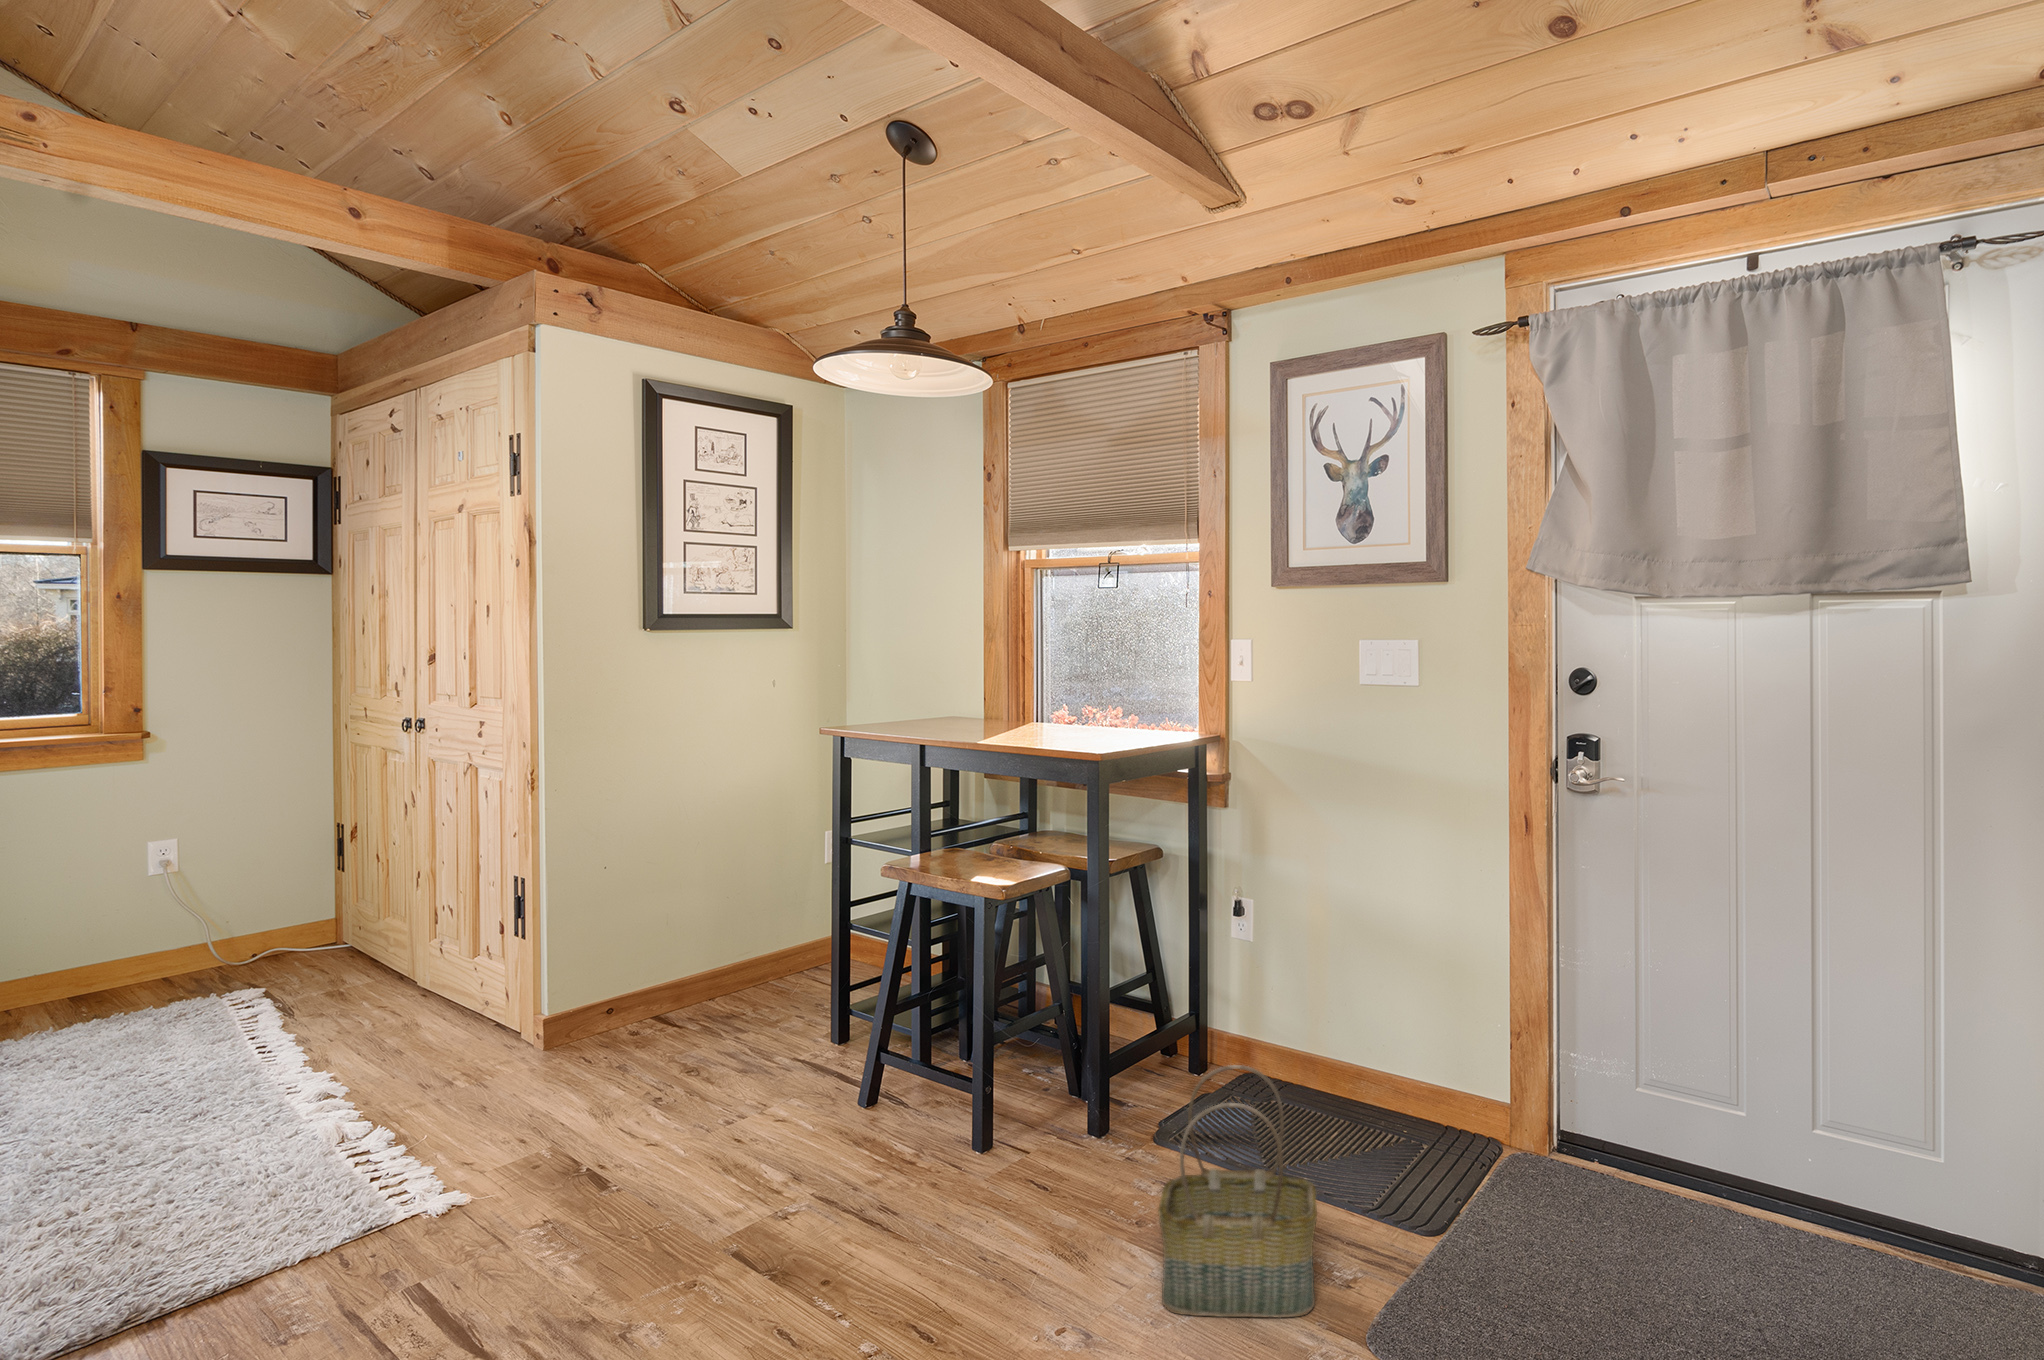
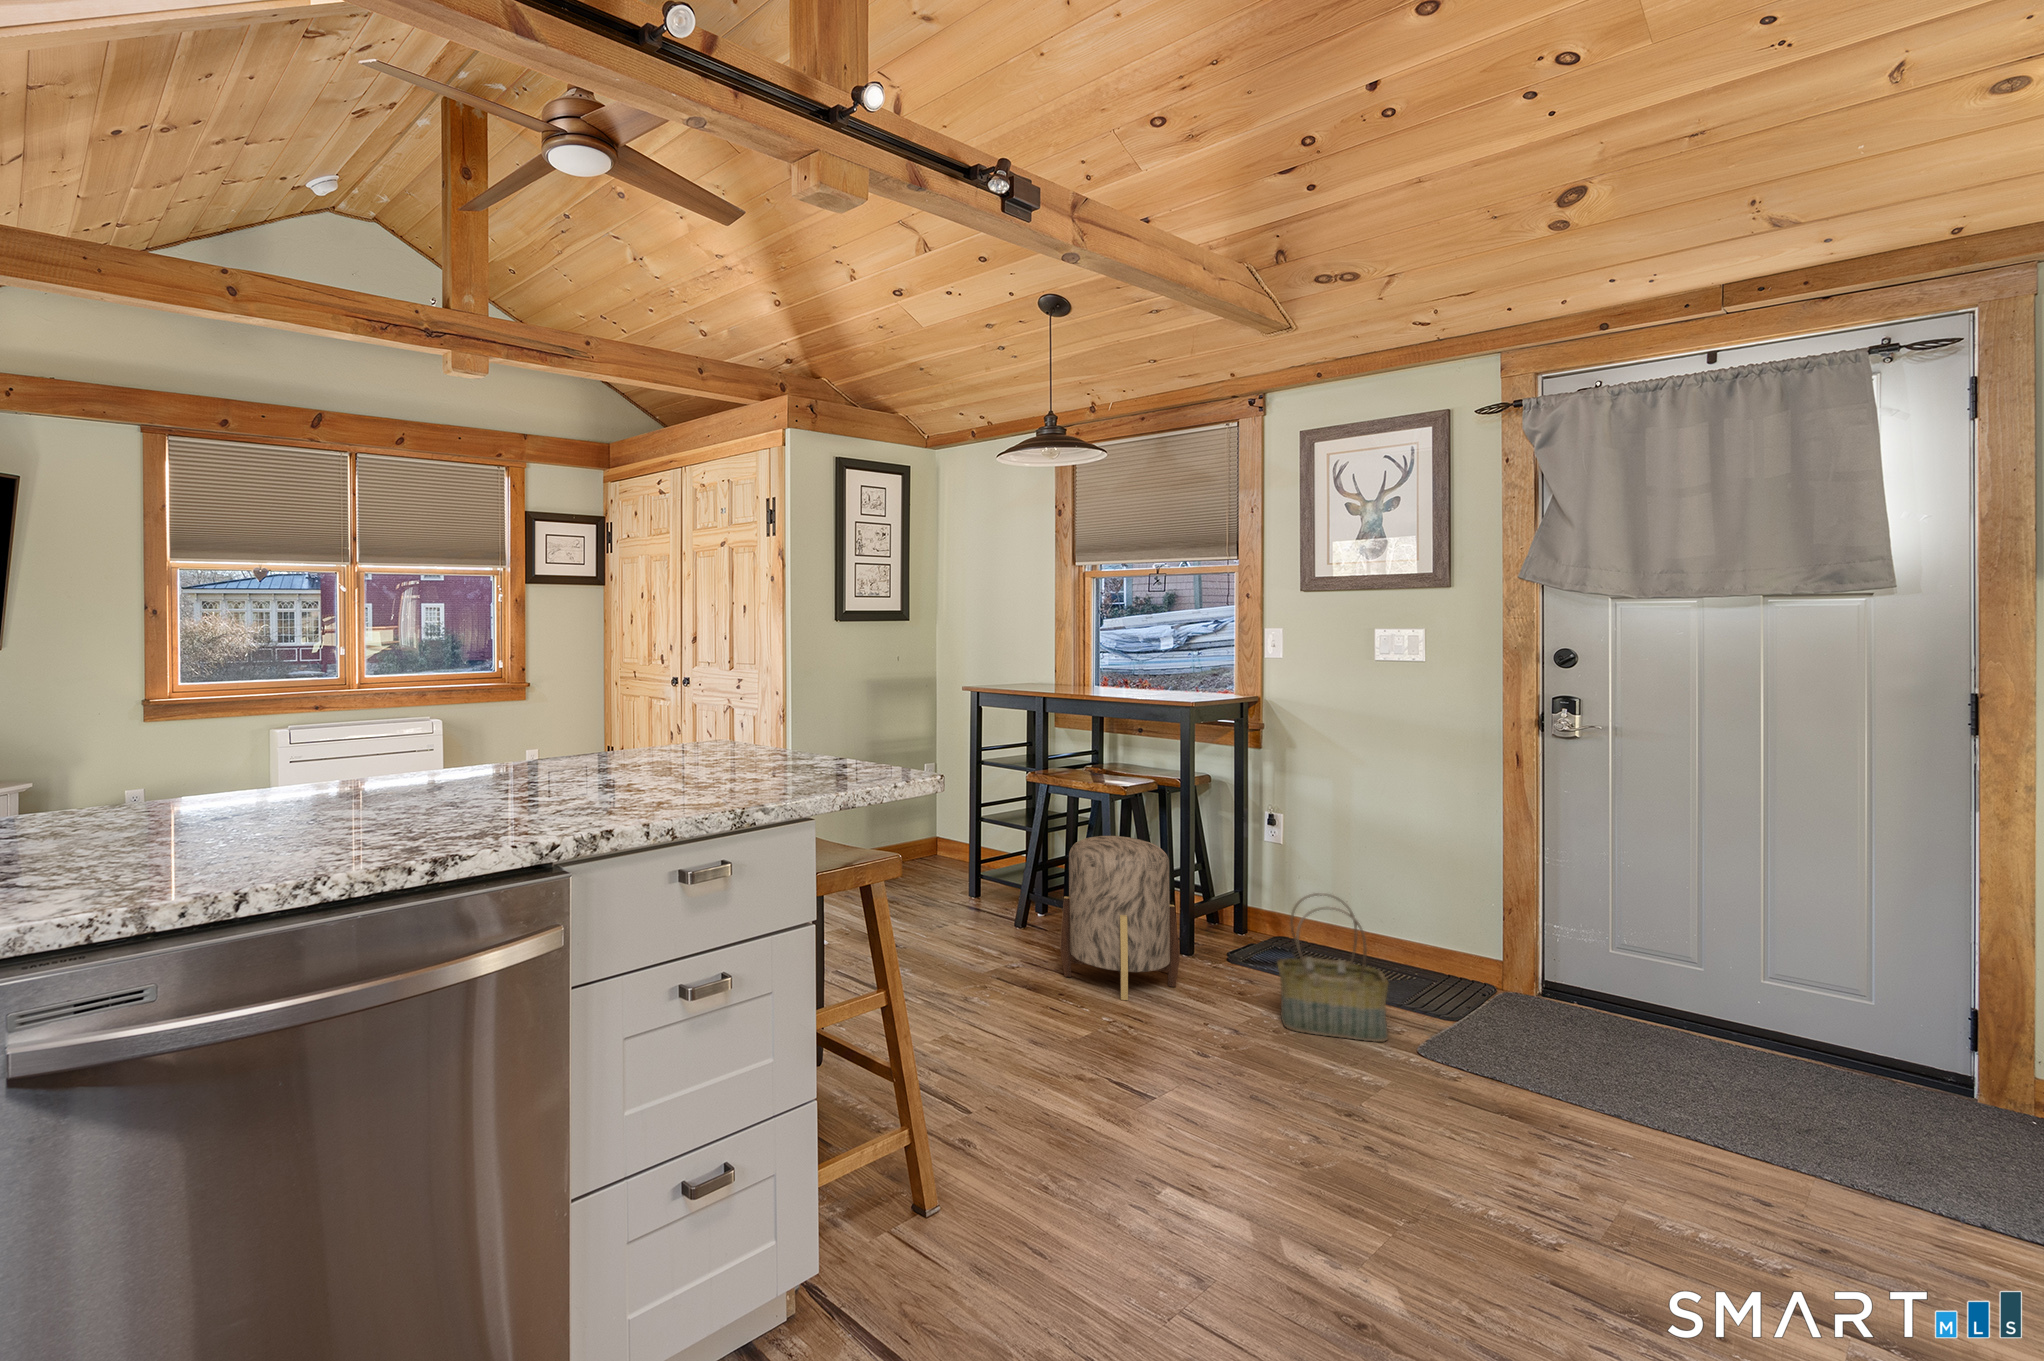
ottoman: none [848,979,1039,1278] -> present [1060,836,1180,1000]

